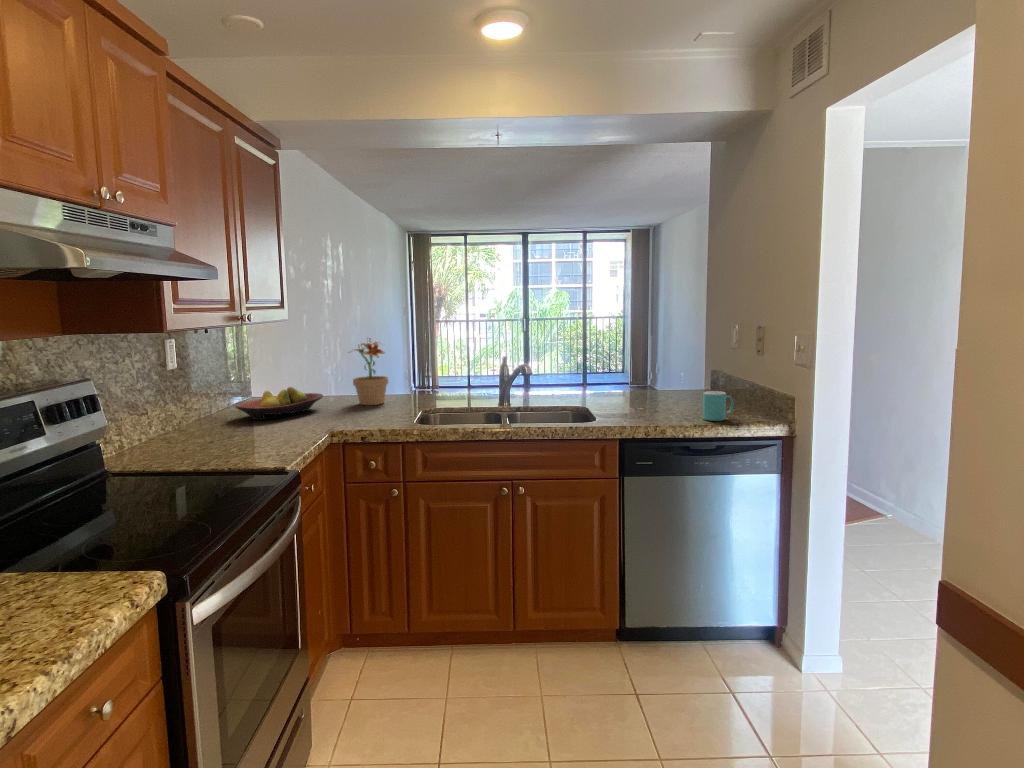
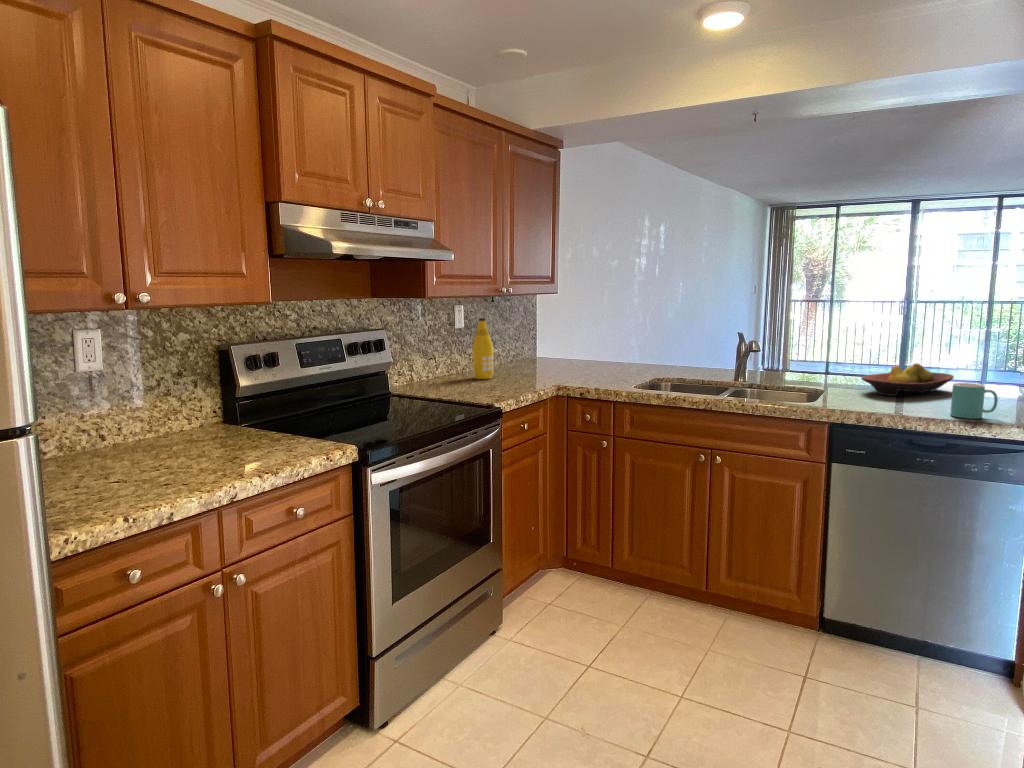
potted plant: present [353,338,388,405] -> none [604,309,638,371]
bottle: none [199,355,231,434] -> present [472,318,494,379]
fruit bowl: present [235,387,323,420] -> present [862,363,954,396]

